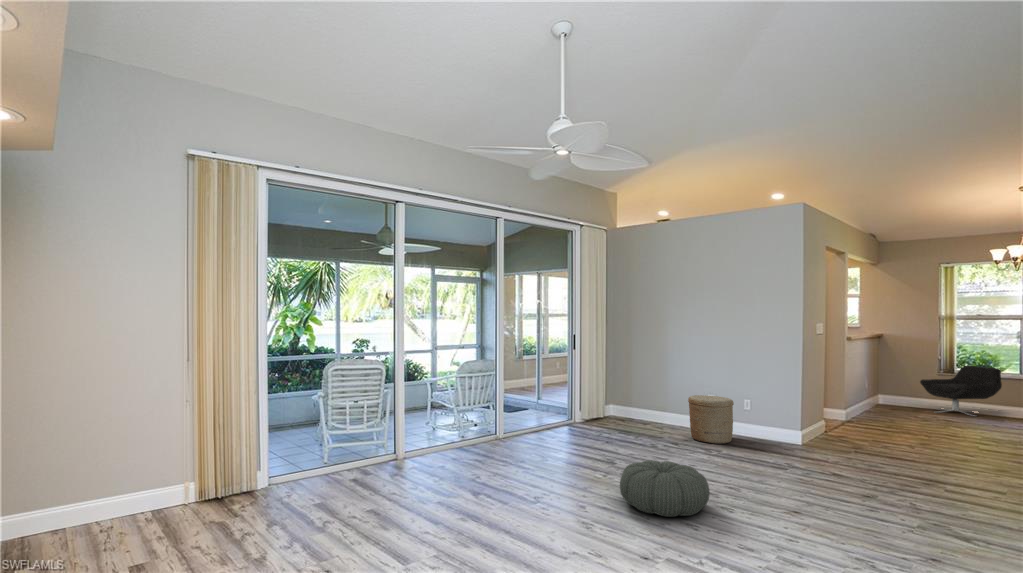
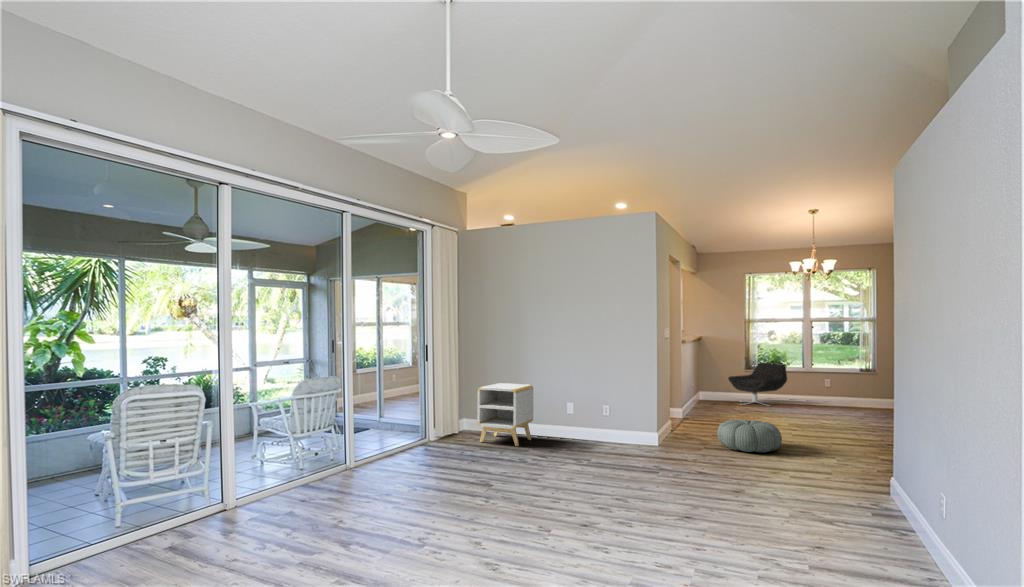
side table: none [615,374,671,433] -> present [477,383,533,446]
woven basket: present [688,395,734,444] -> none [554,403,597,451]
pouf: present [620,460,710,517] -> present [717,419,782,452]

